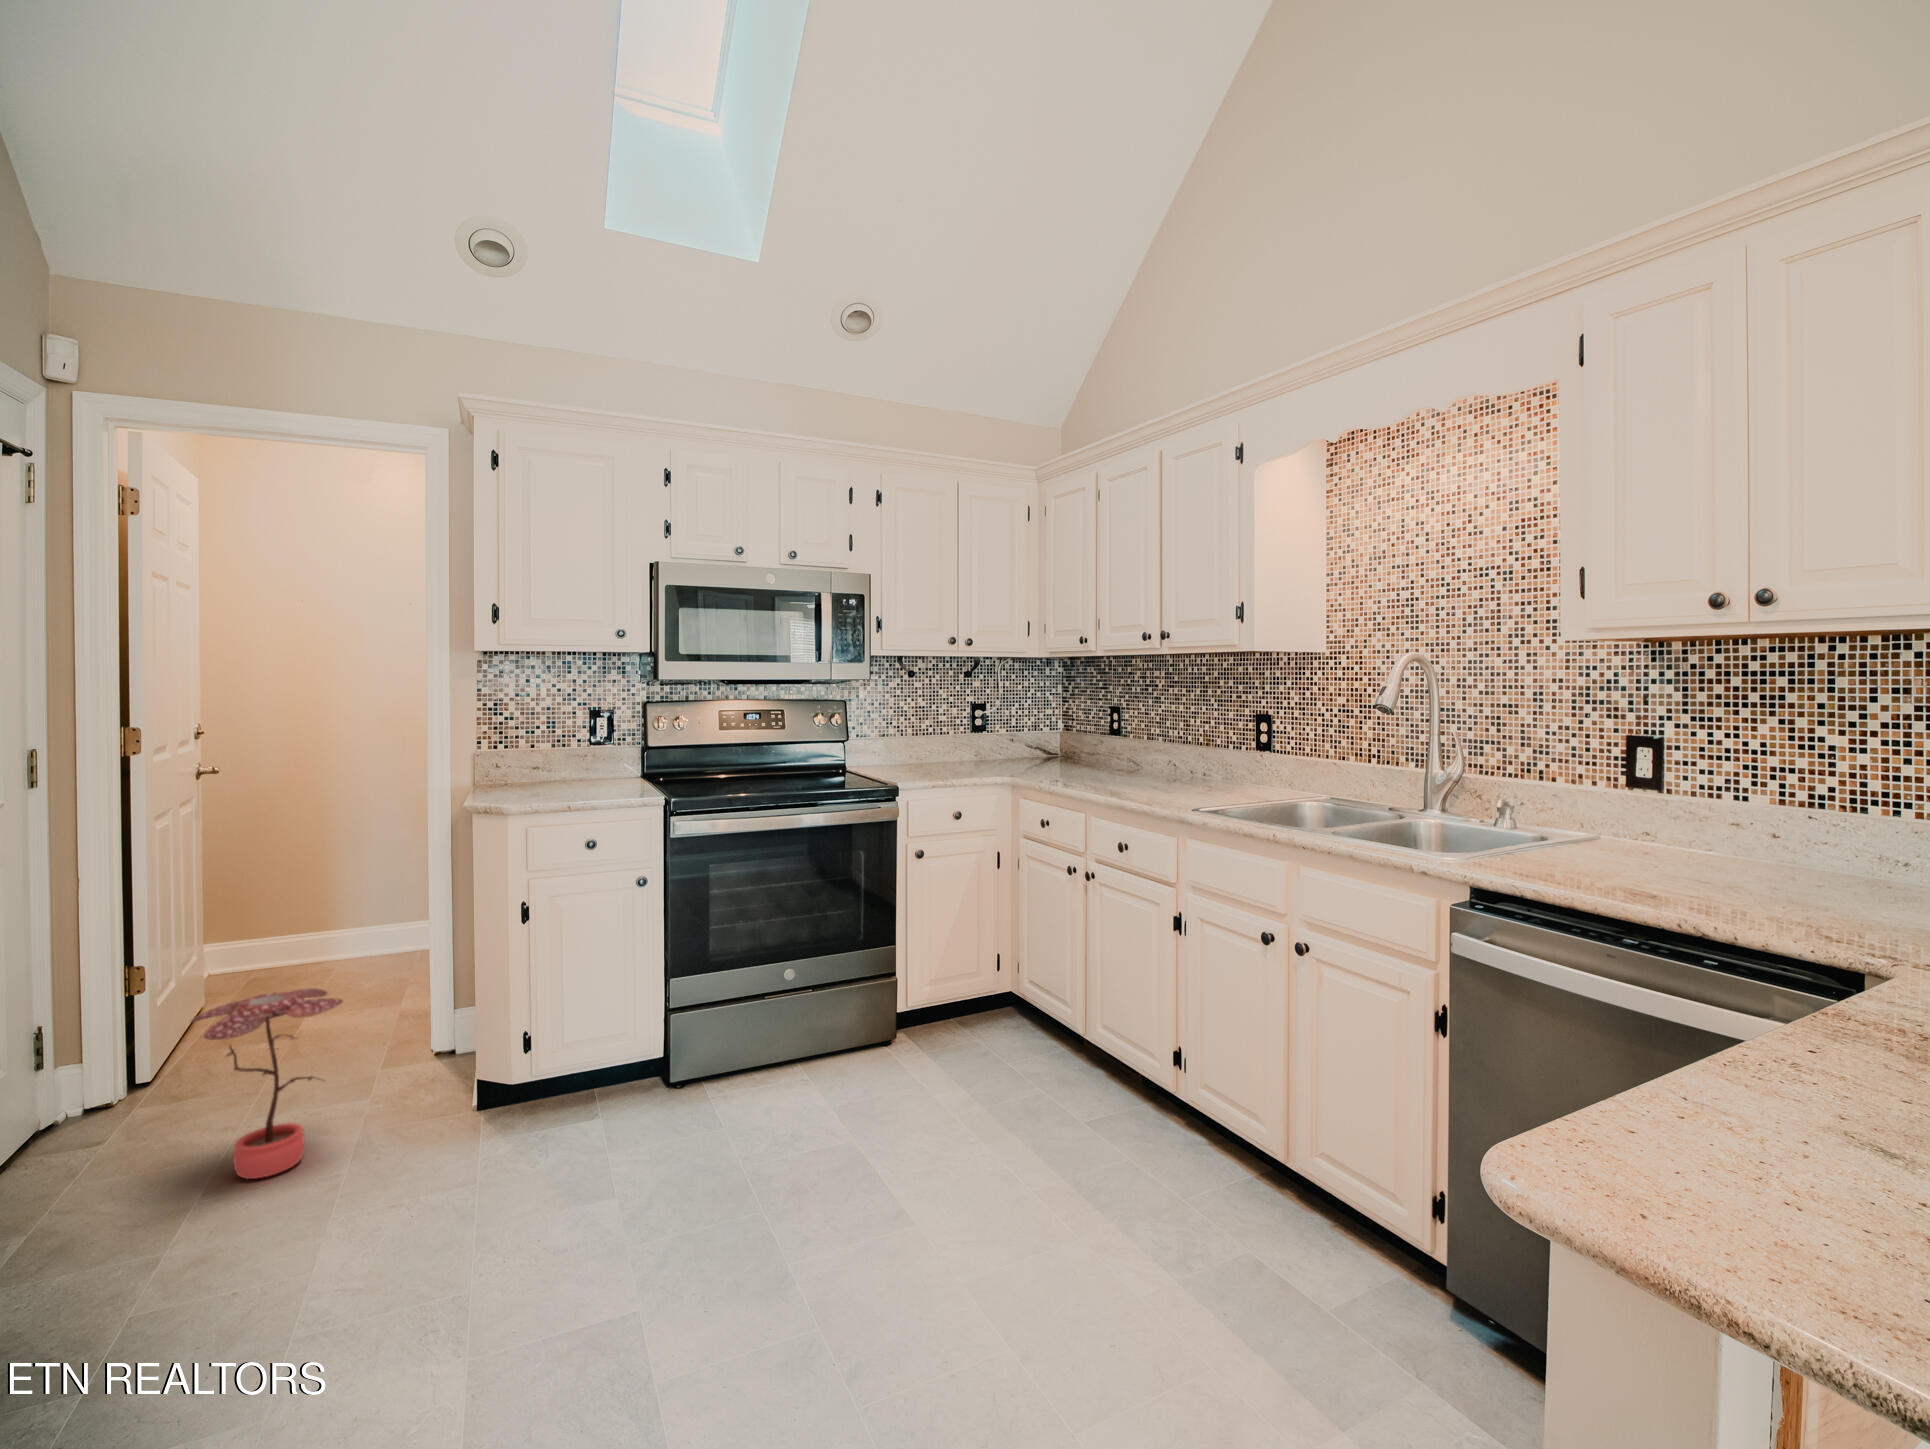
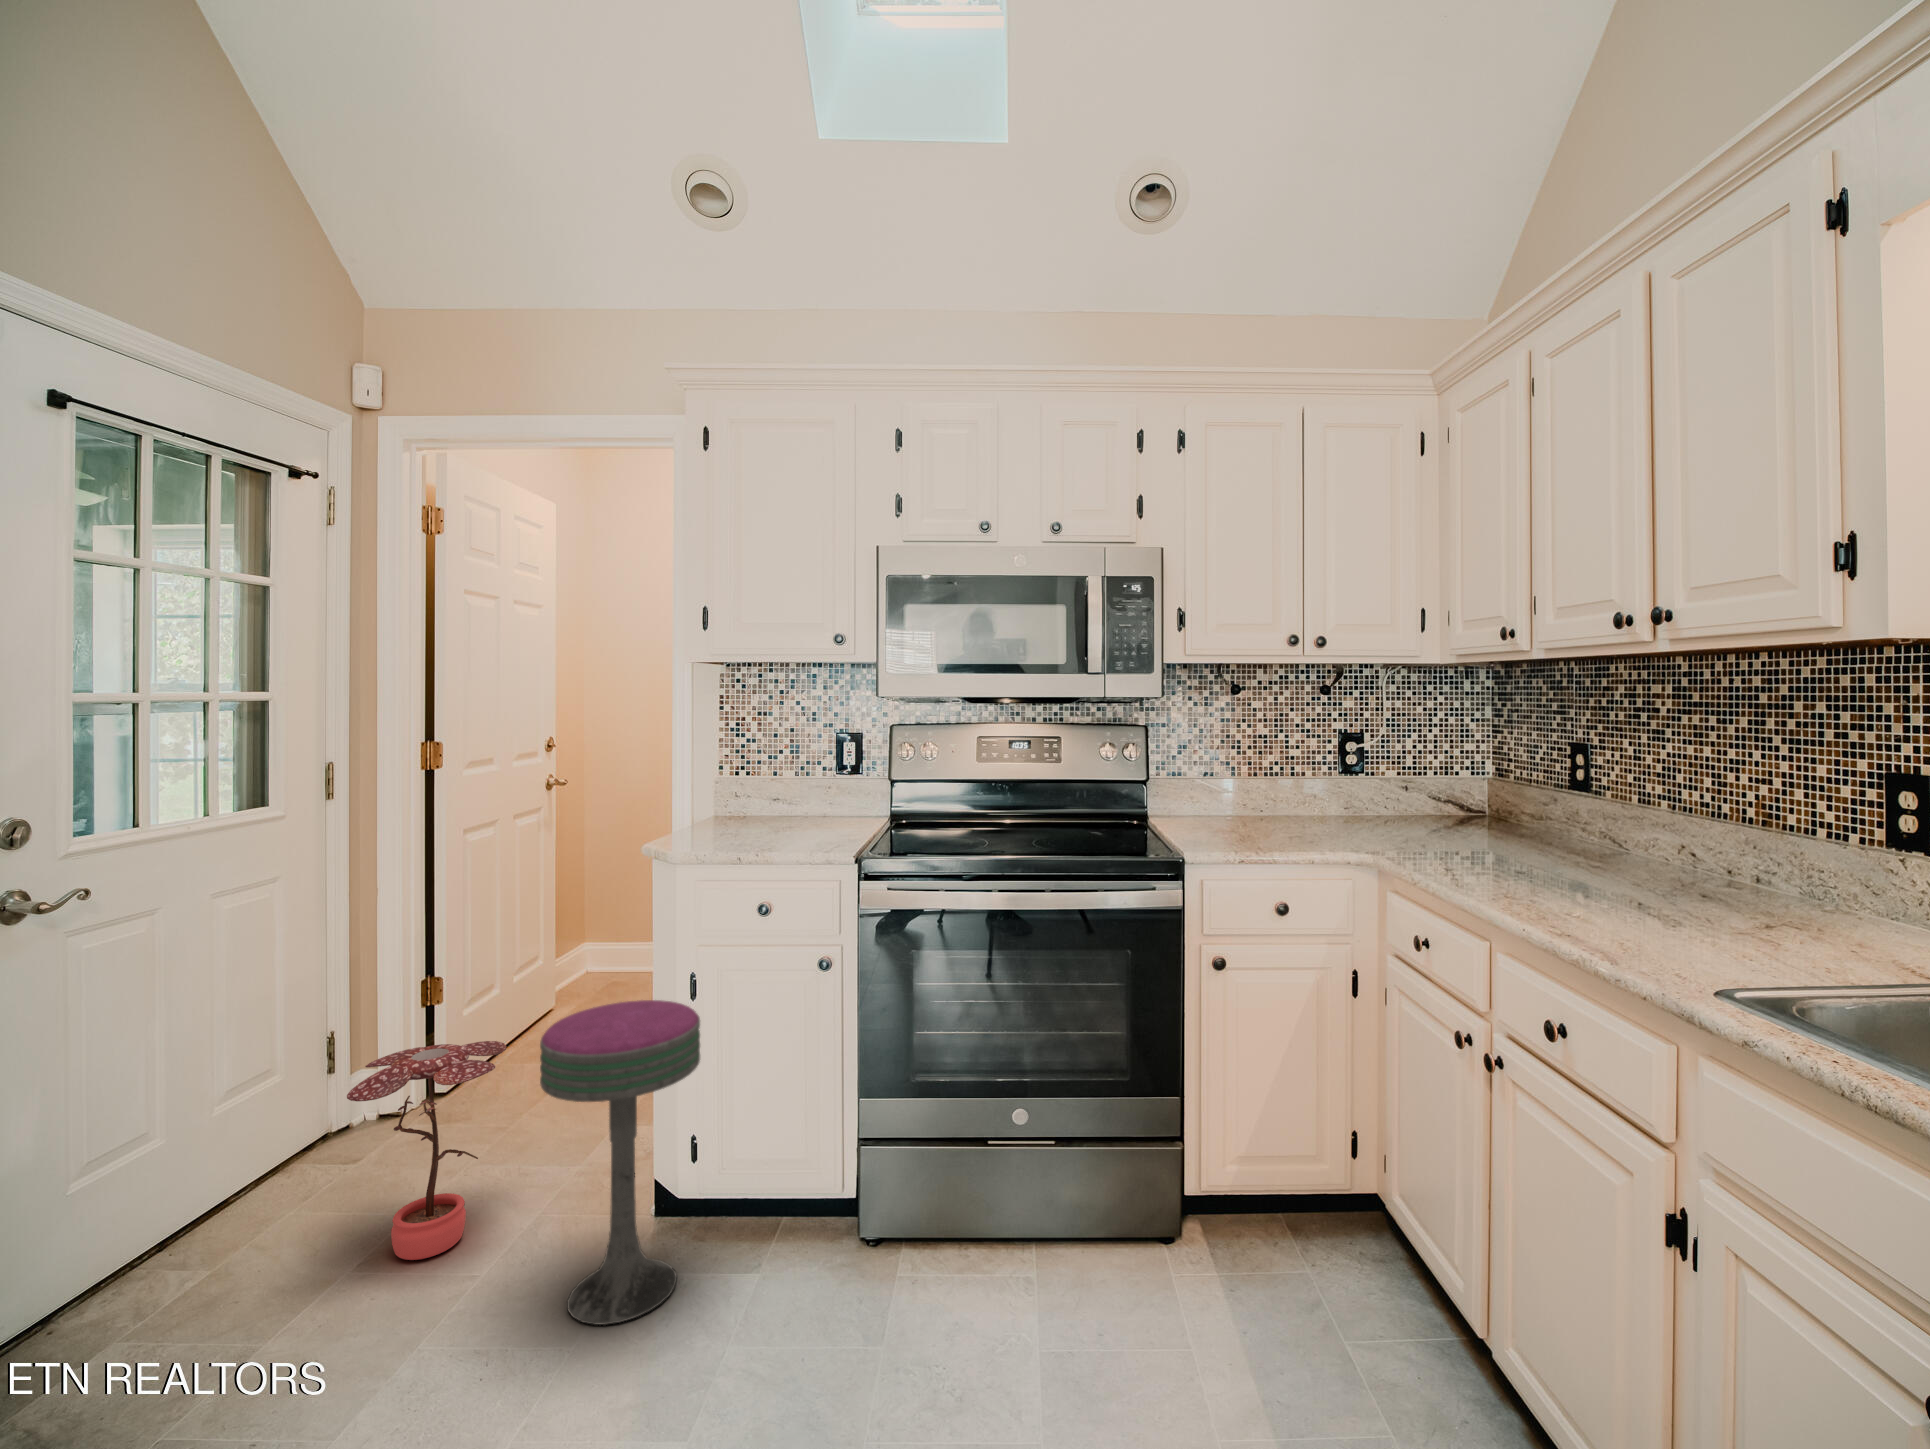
bar stool: none [426,924,559,1168] -> present [540,1000,700,1325]

